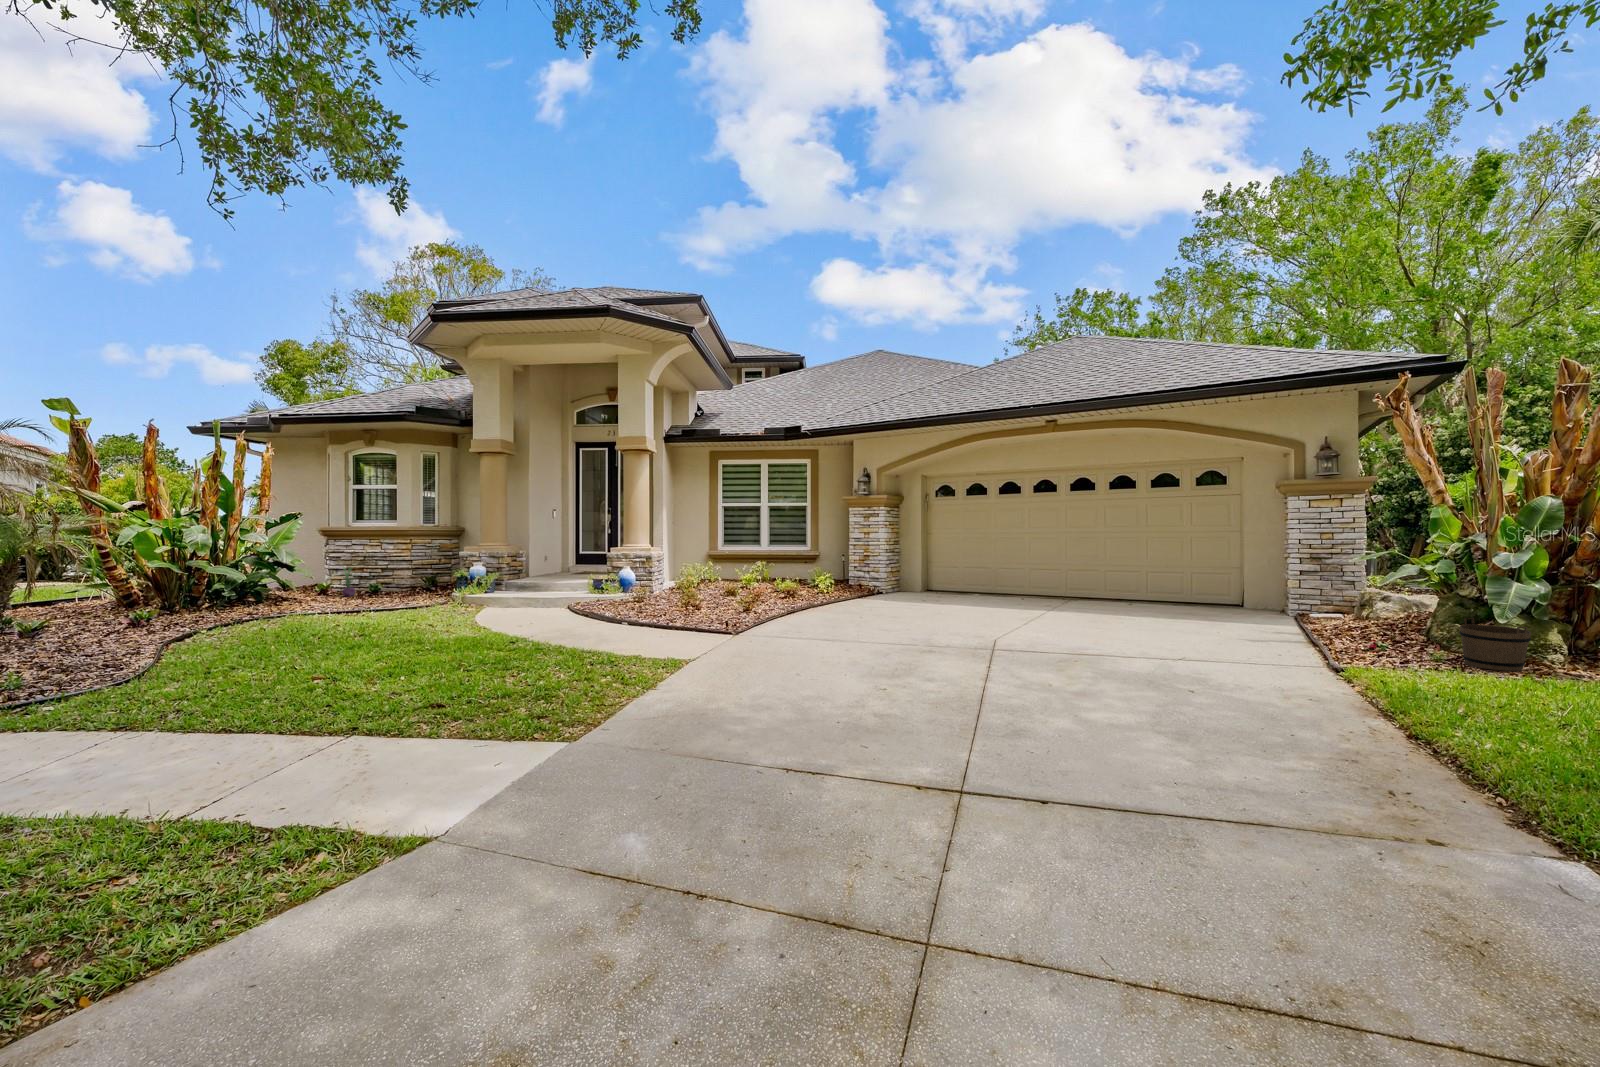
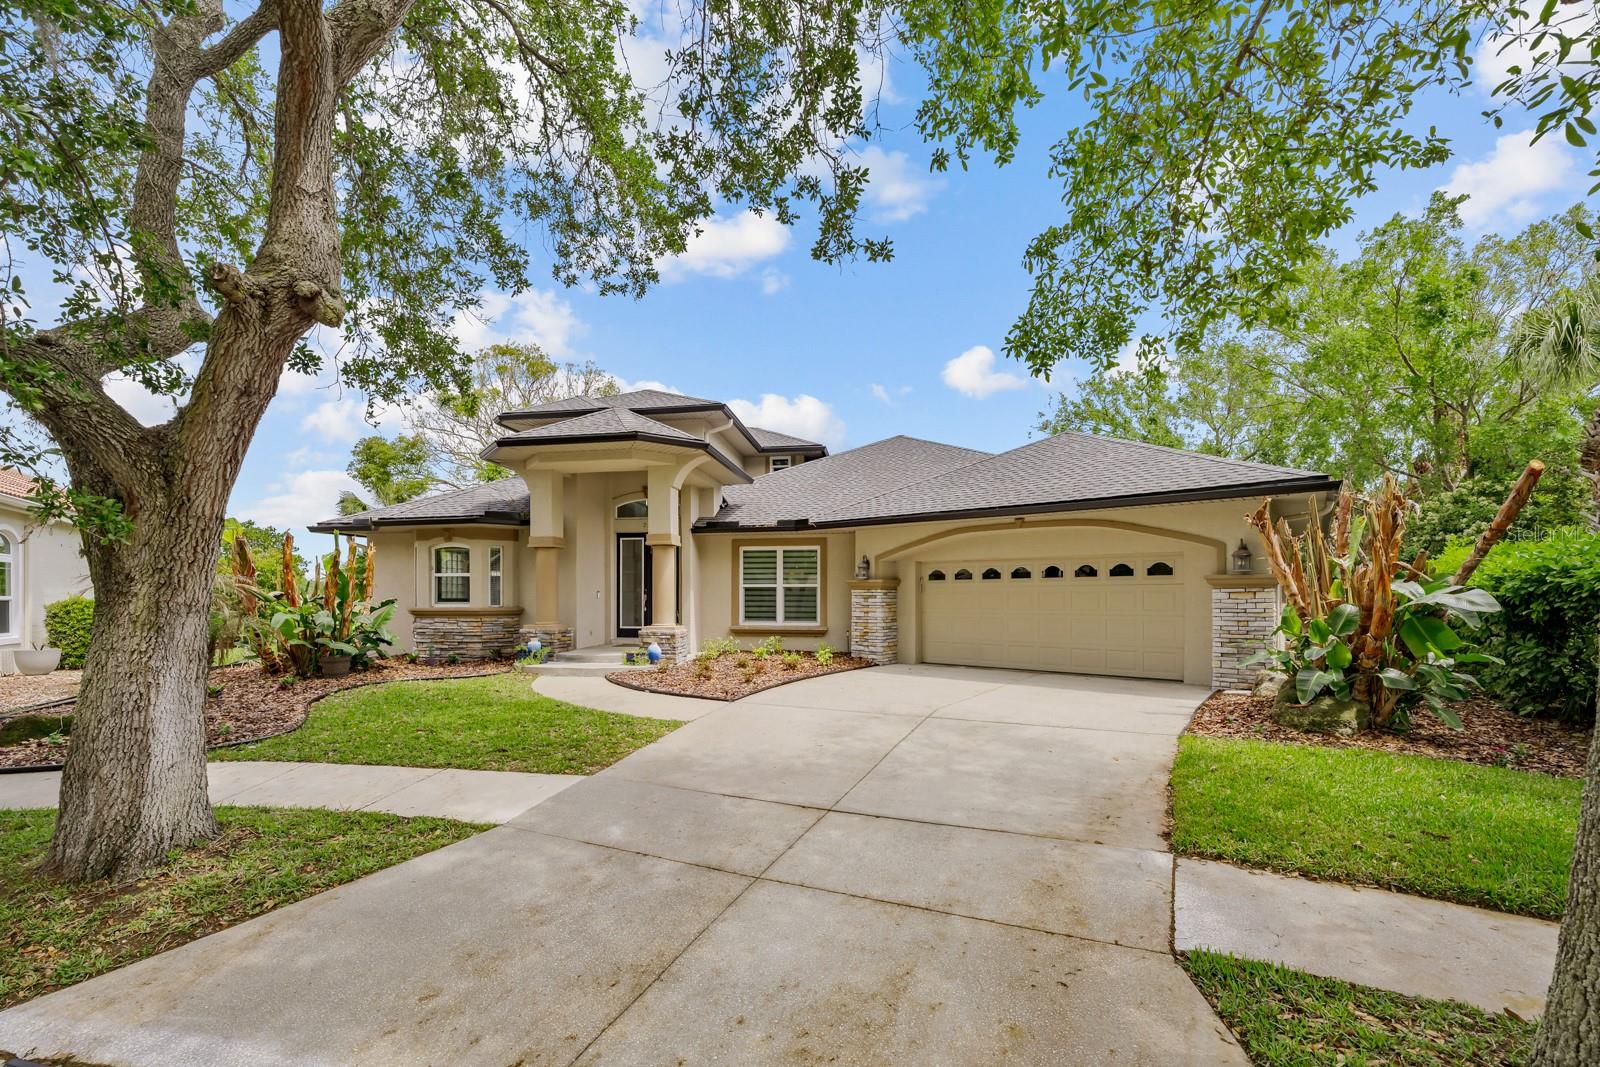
bucket: present [1460,618,1531,671] -> present [321,655,351,678]

